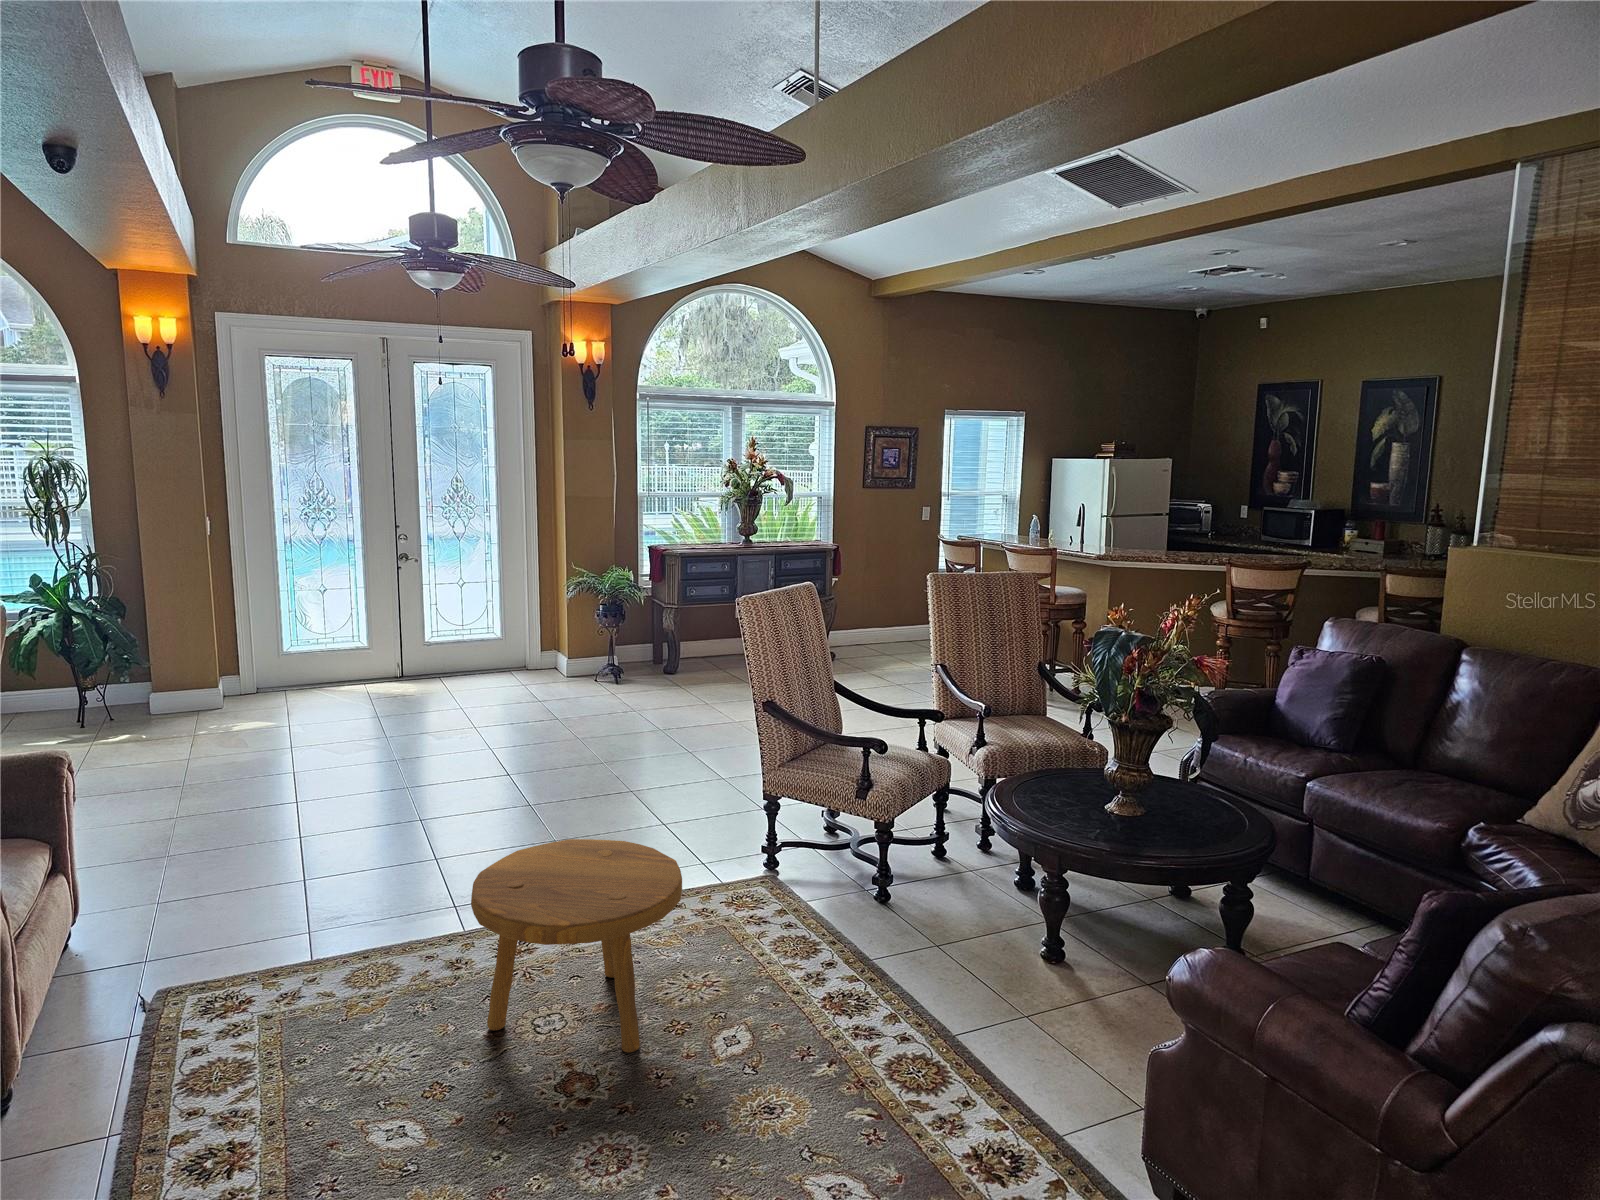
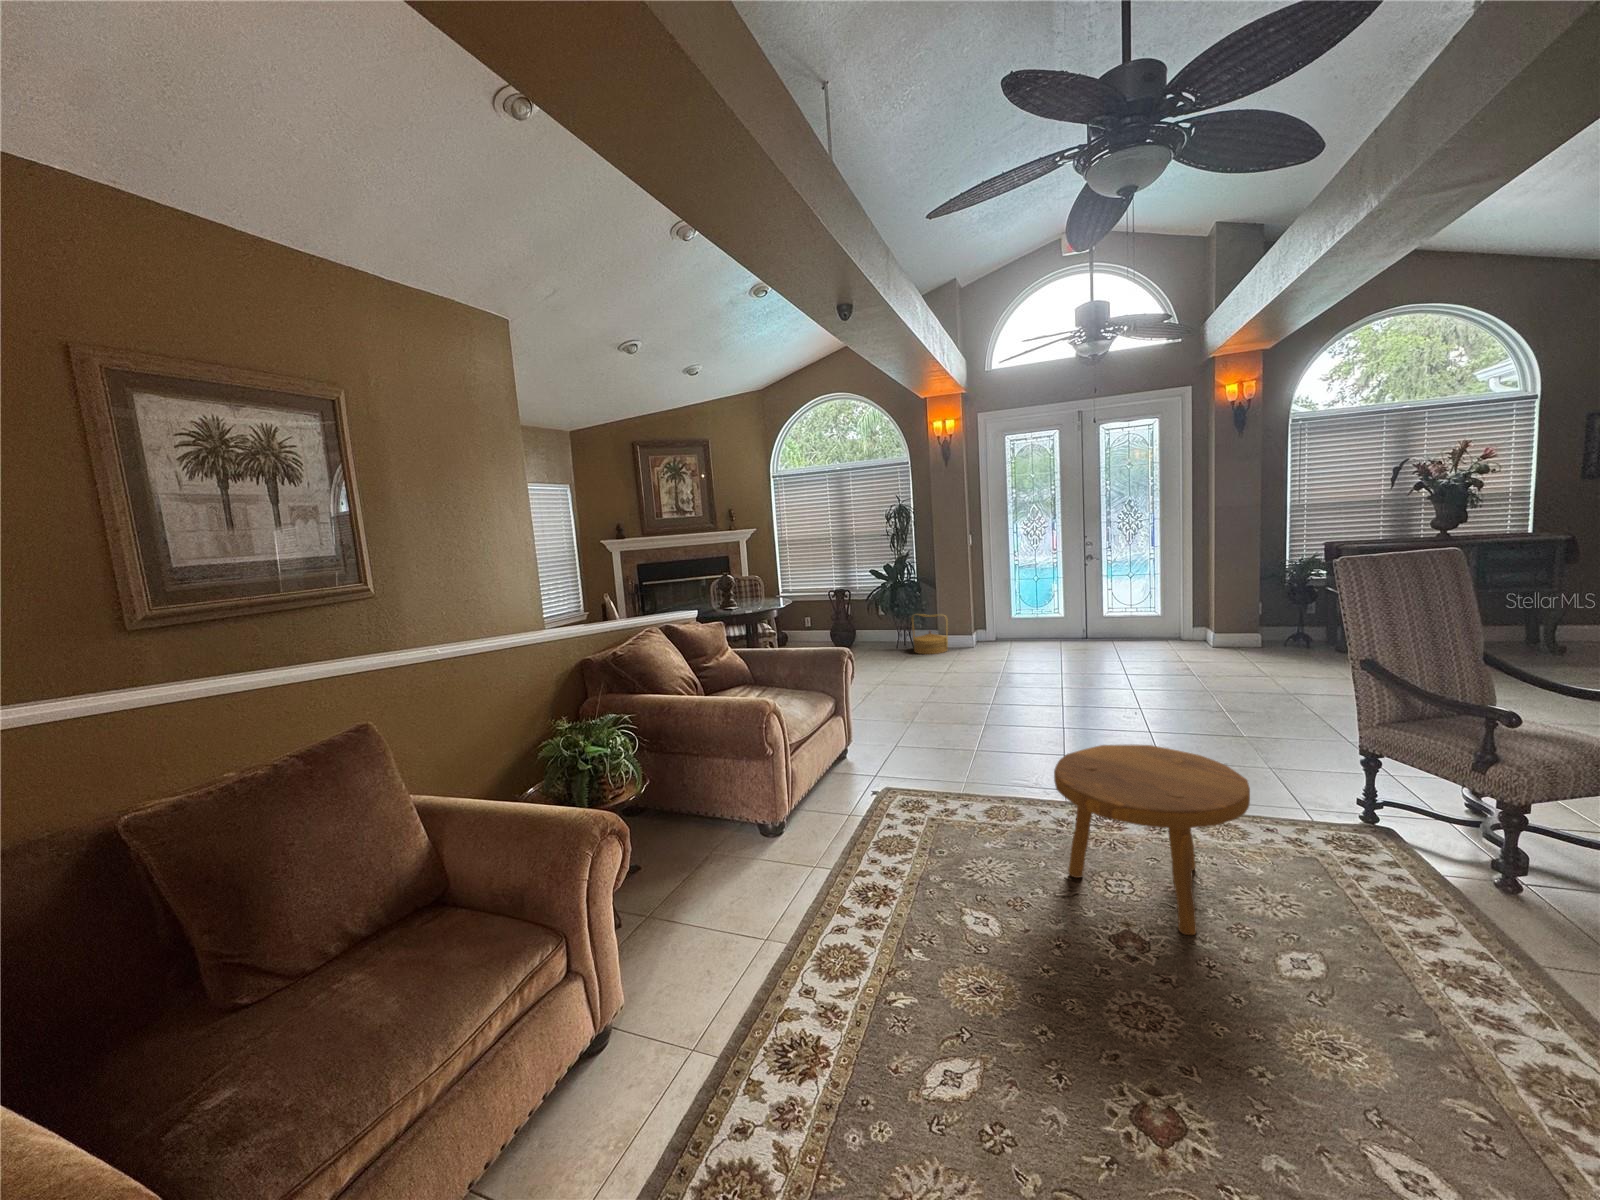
woven basket: none [105,656,183,729] -> present [912,614,948,654]

